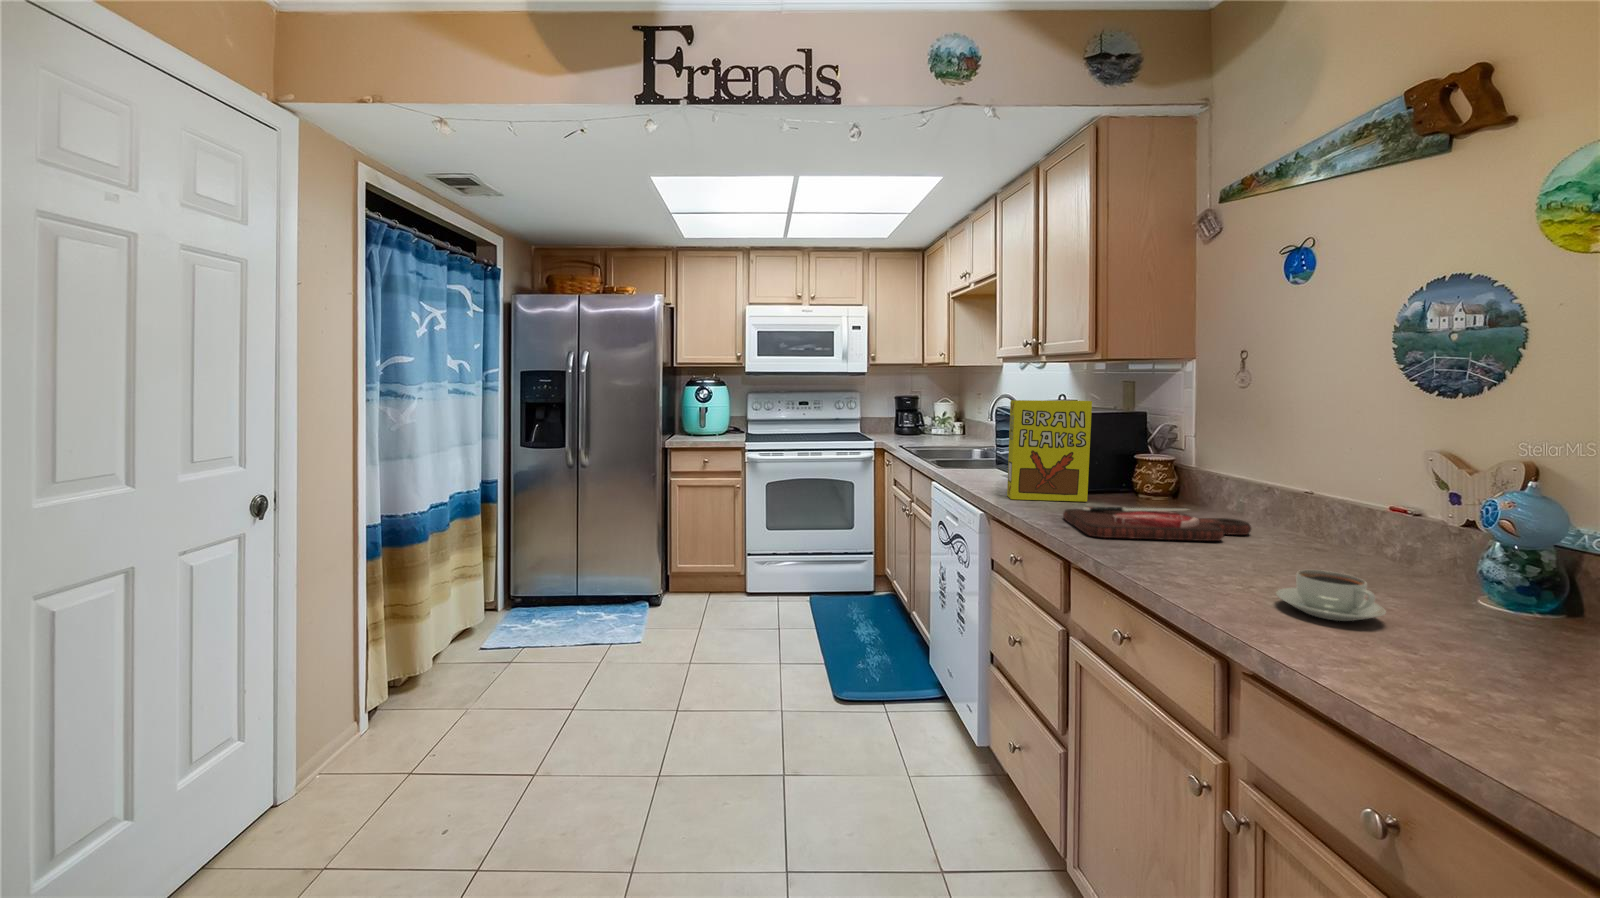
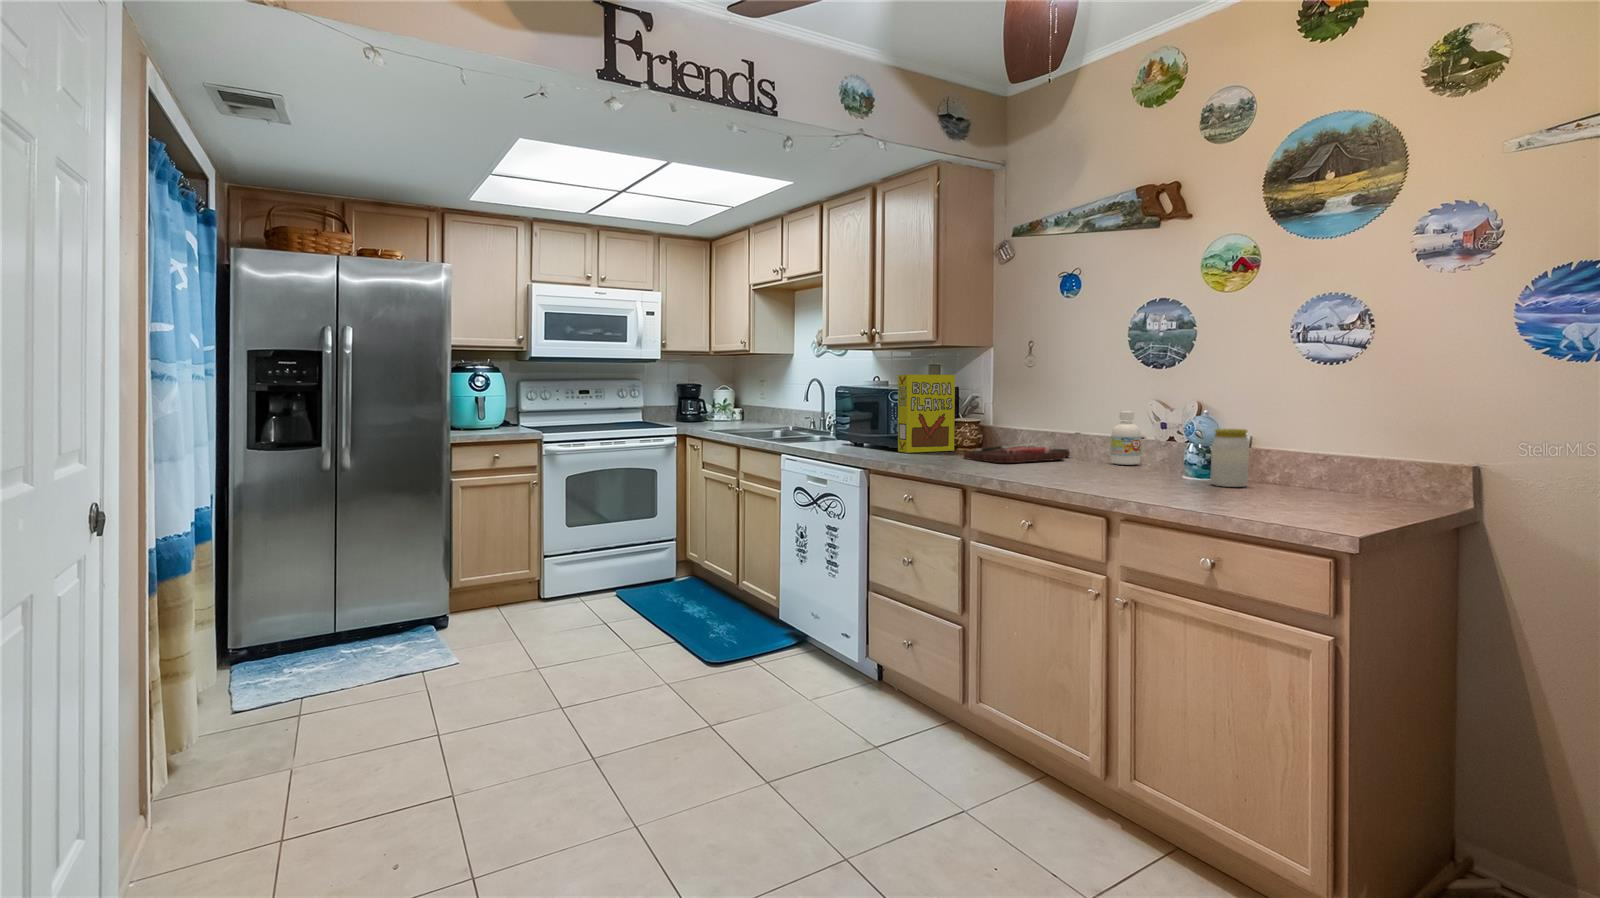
bottle: none [1295,475,1361,571] -> present [1110,410,1141,465]
jar: none [1410,550,1522,690] -> present [1211,429,1249,487]
coffee cup: present [1276,570,1386,621] -> none [1135,456,1185,478]

